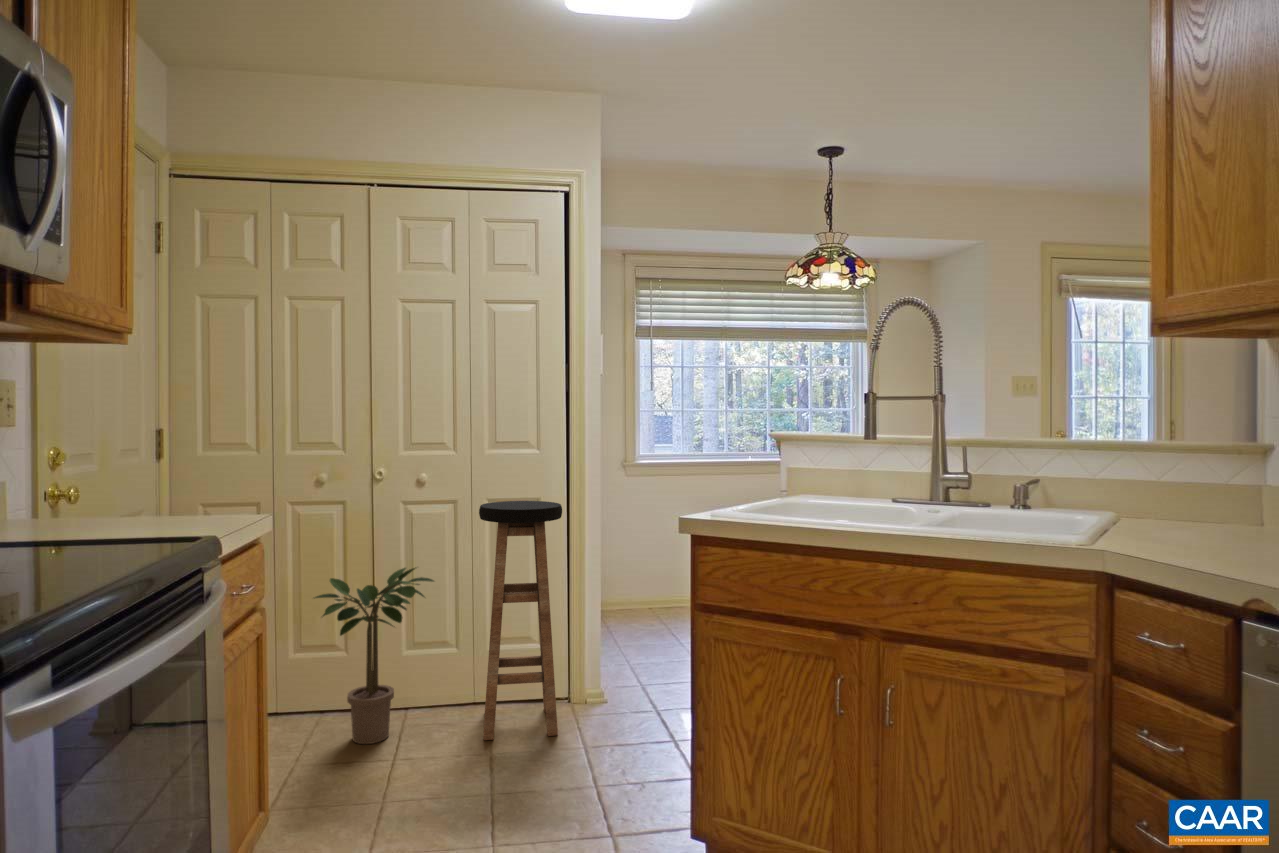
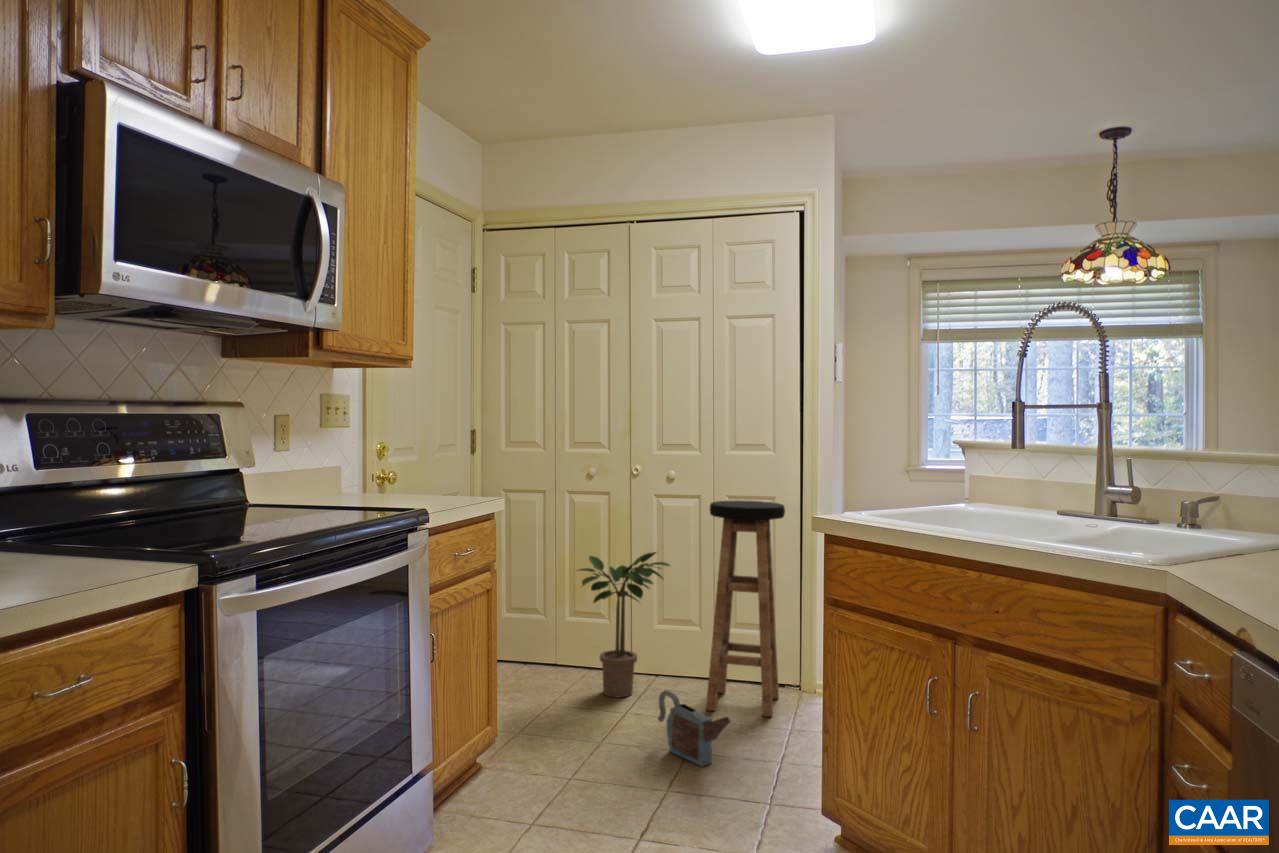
watering can: none [445,732,549,818] -> present [658,690,731,766]

